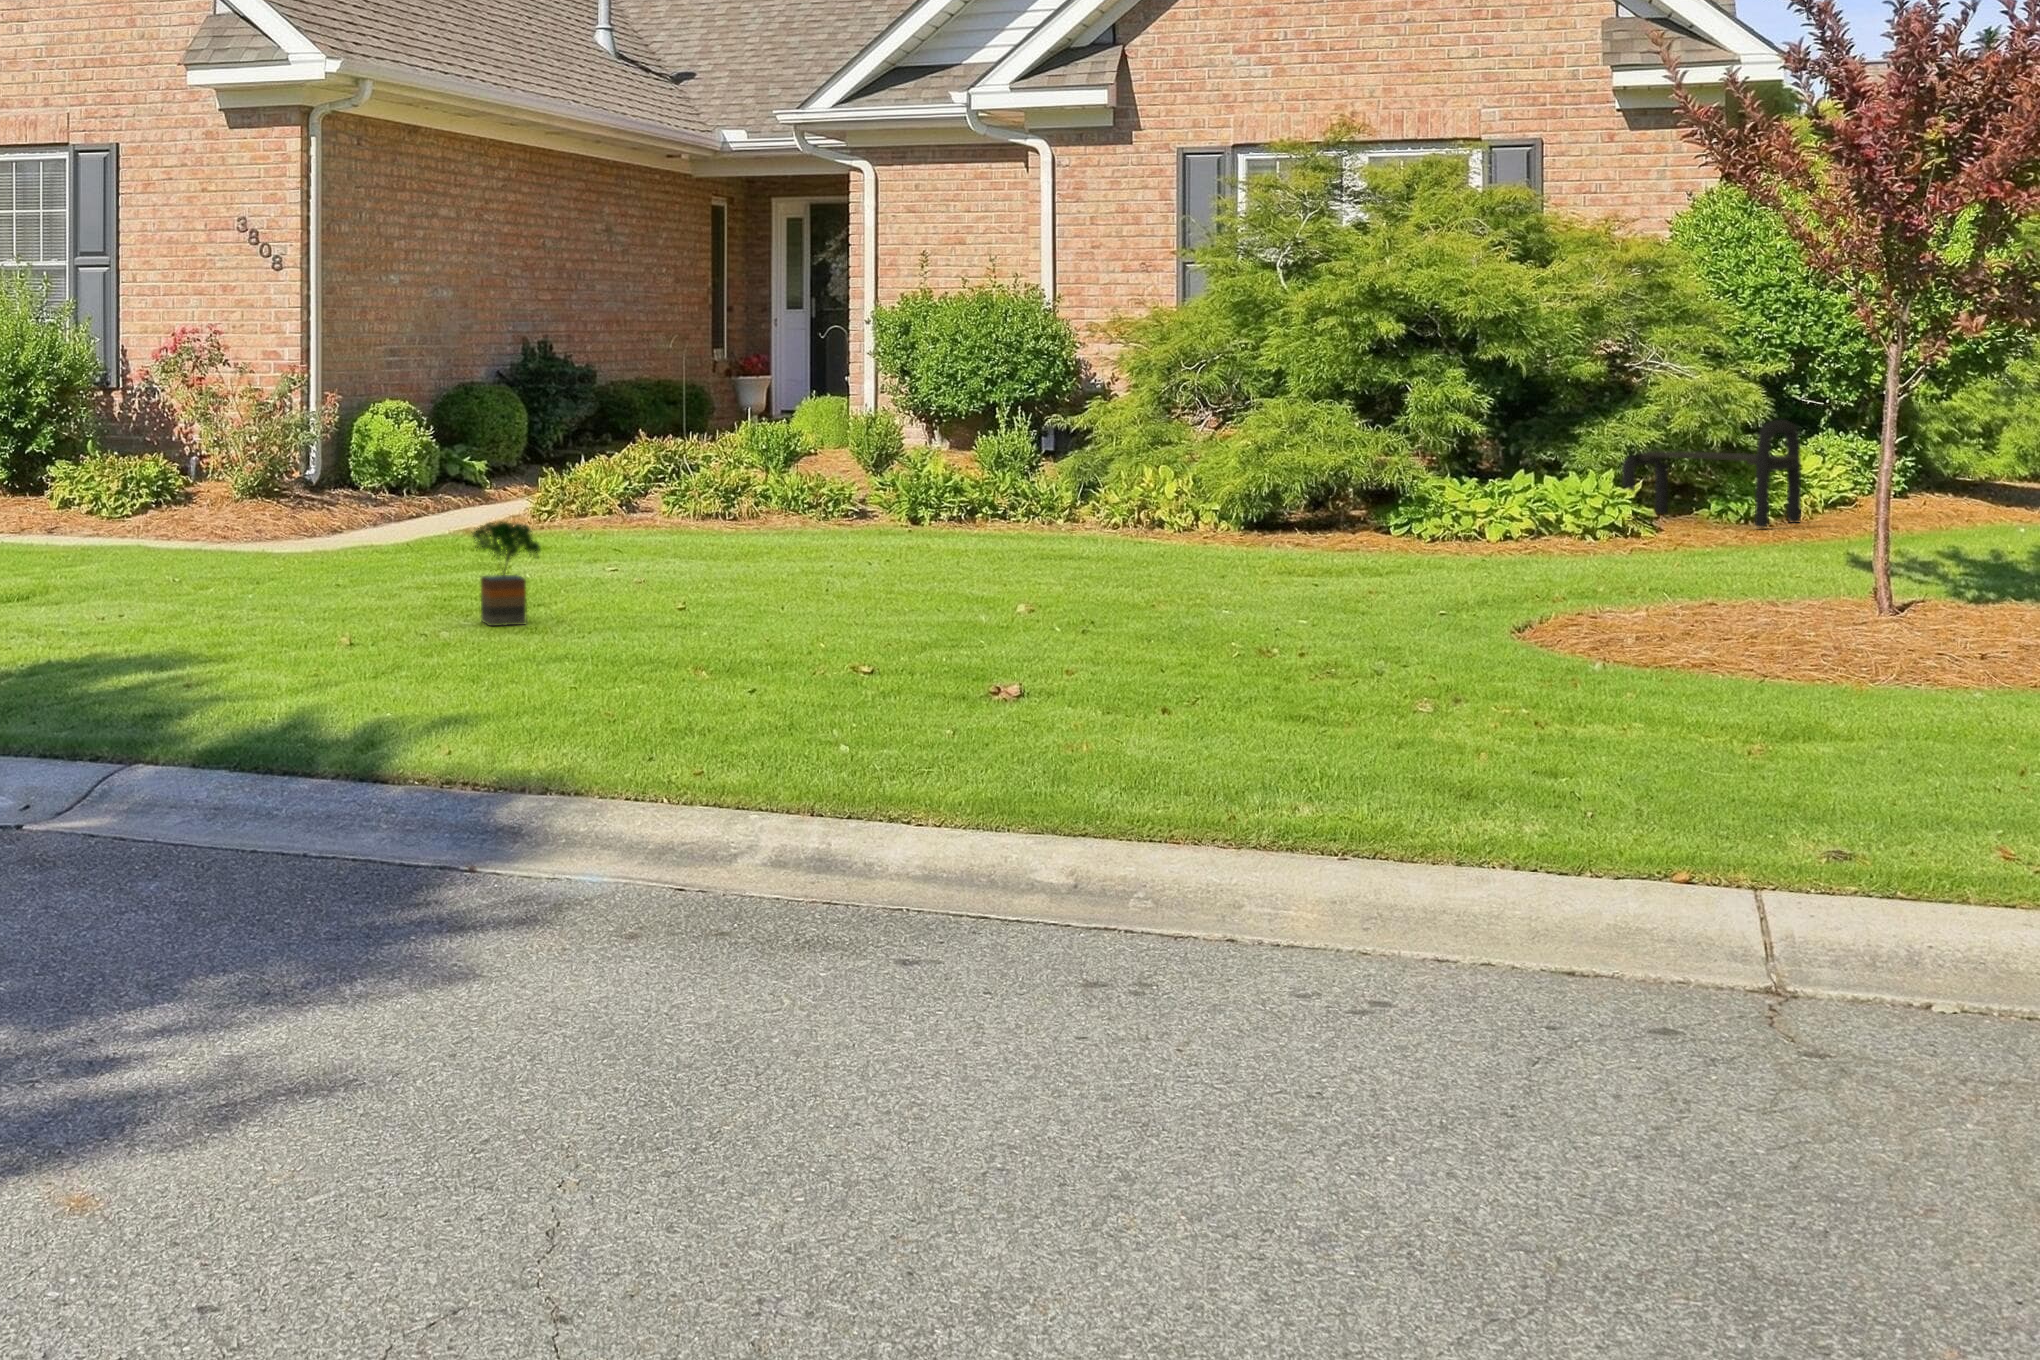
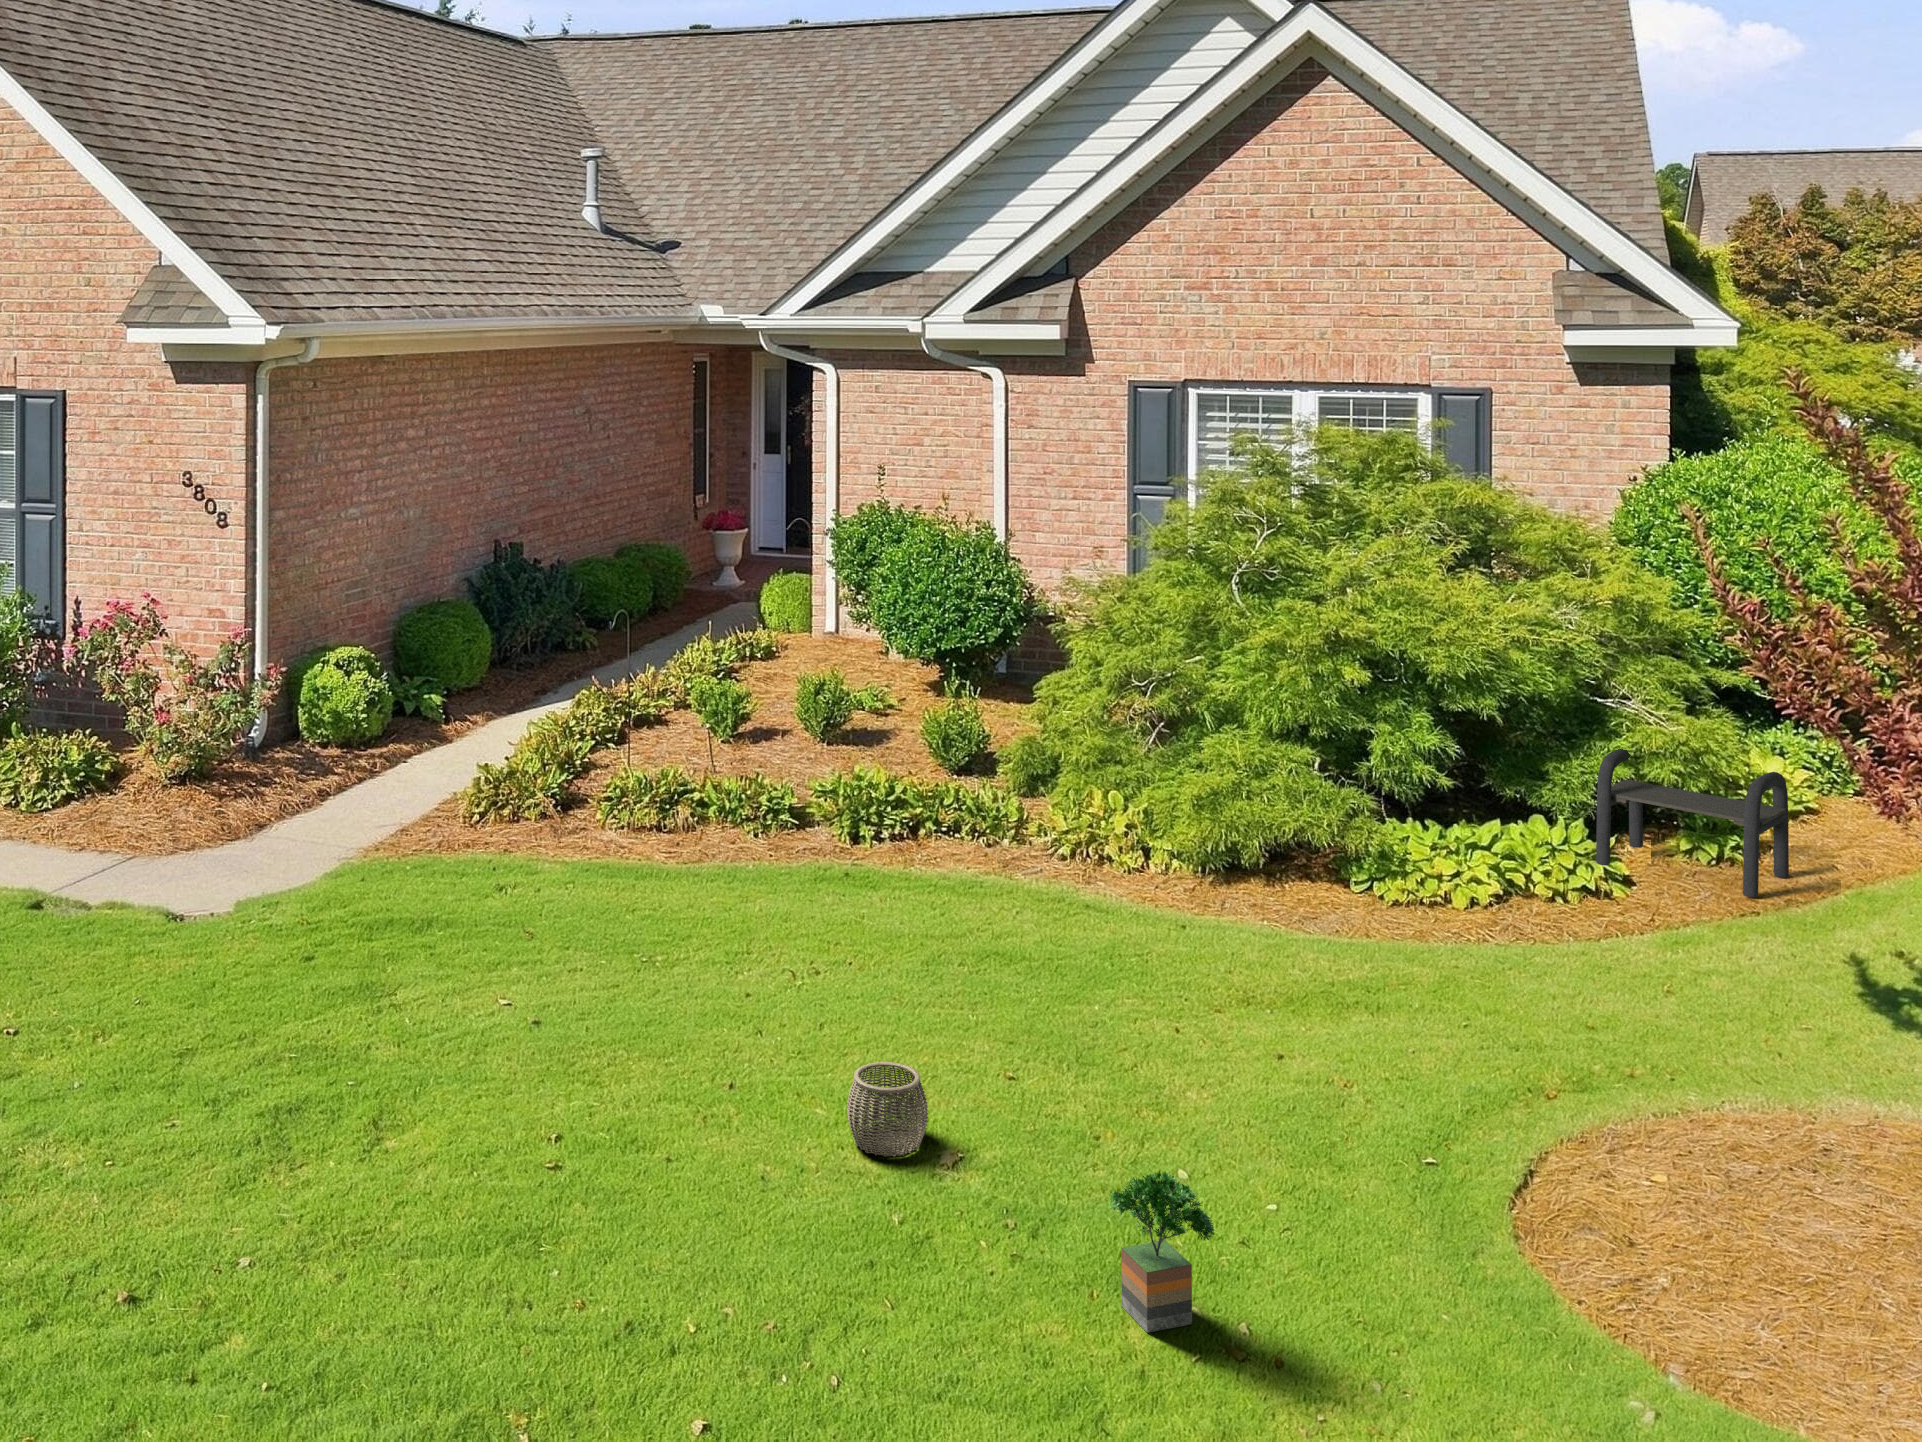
potted tree: present [472,522,540,626] -> present [1109,1171,1215,1333]
woven basket: none [943,539,1013,604] -> present [847,1062,928,1157]

